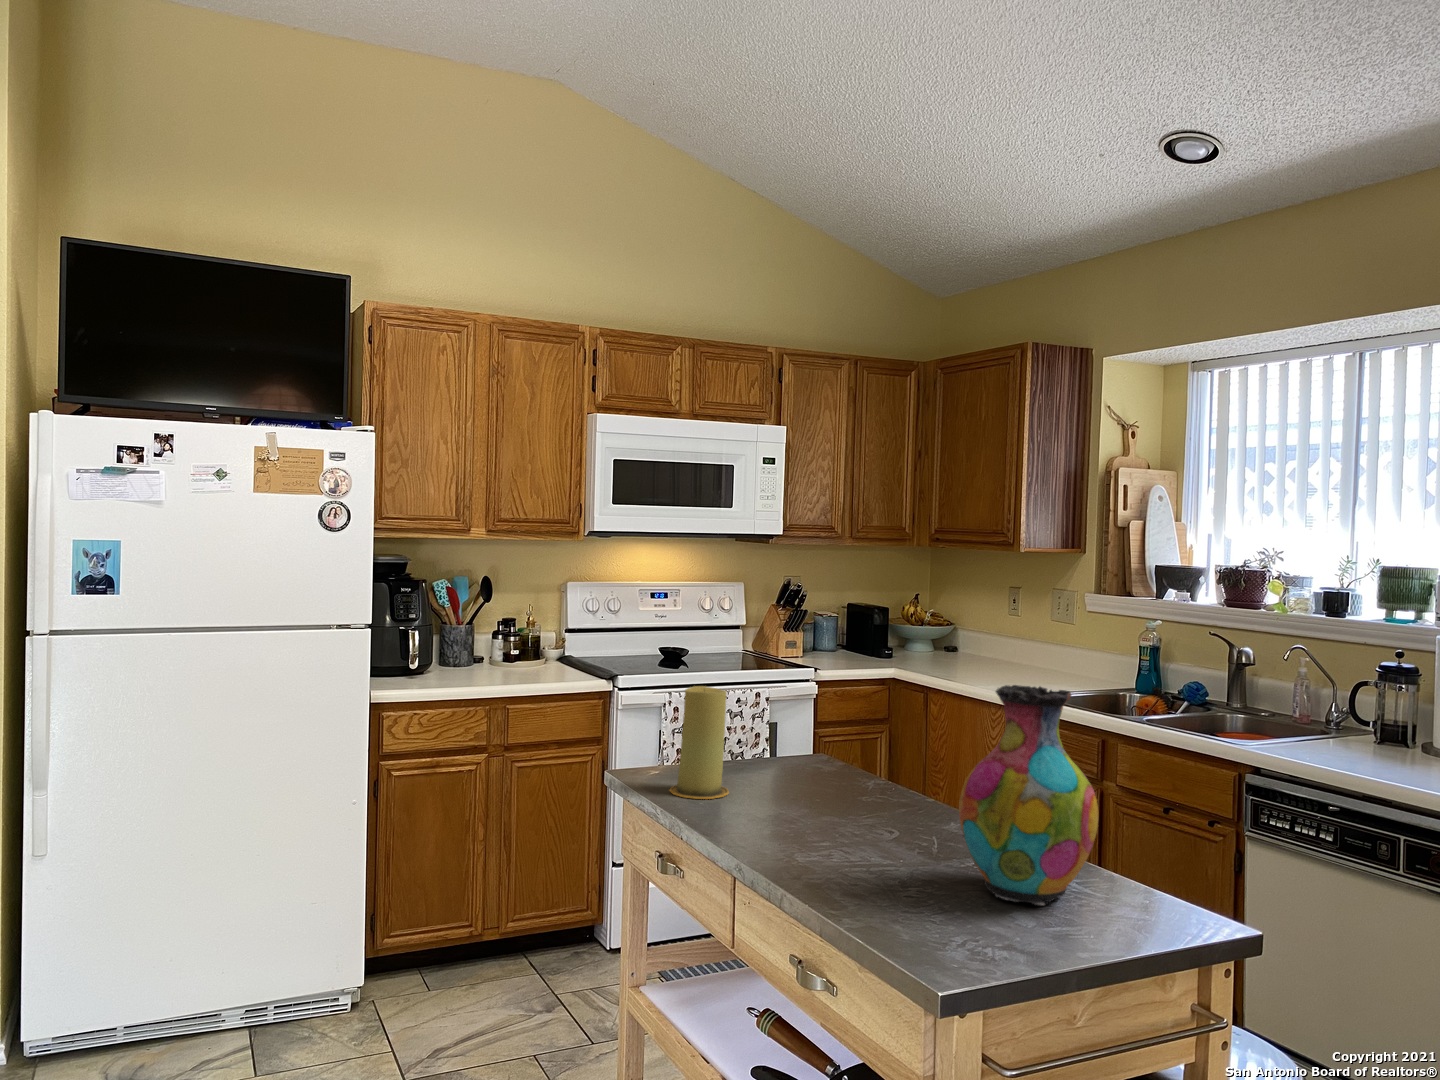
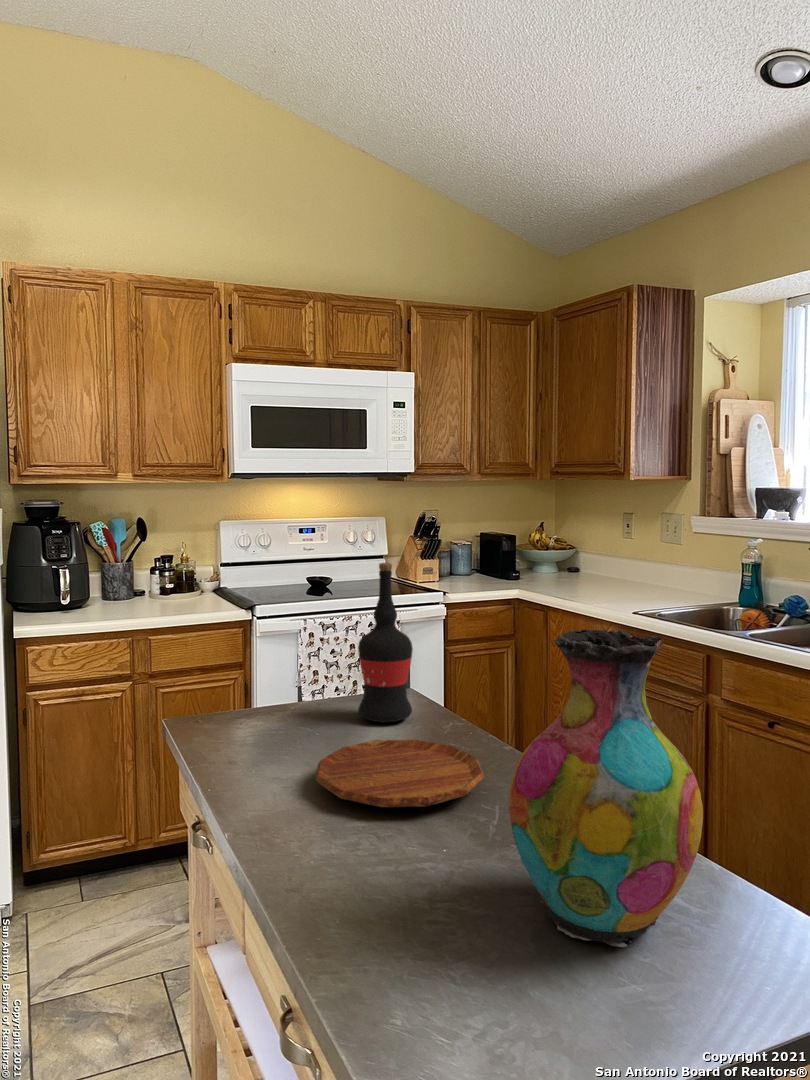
wine bottle: none [783,633,836,779] -> present [358,563,413,722]
candle: present [670,686,729,799] -> none [216,626,284,756]
tray: none [774,787,918,832] -> present [316,740,484,807]

